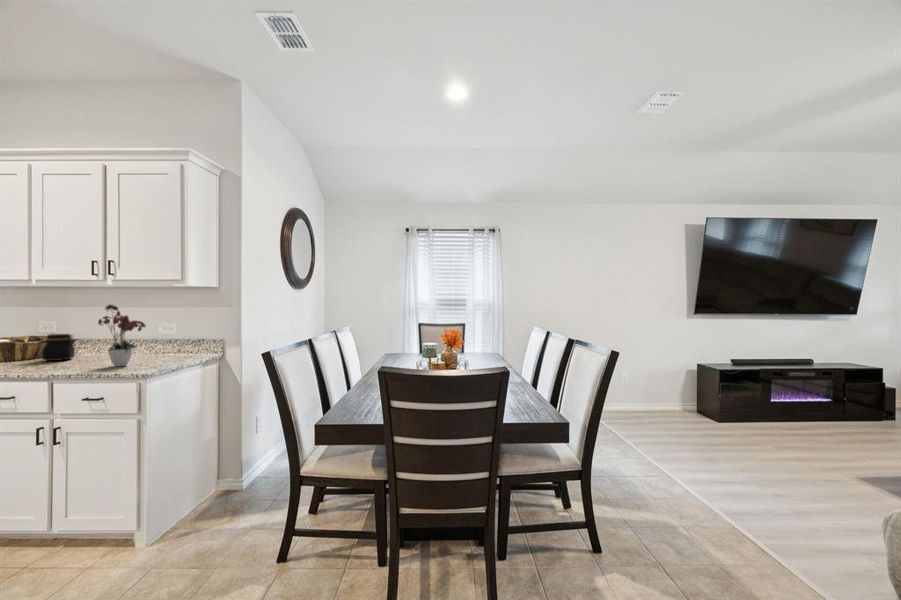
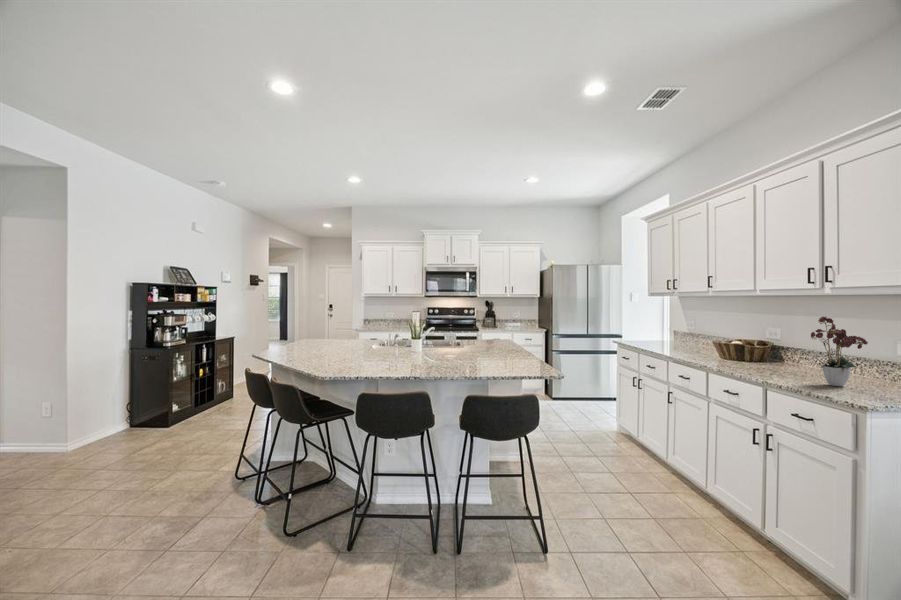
jar: present [41,334,76,361] -> none [762,342,795,368]

